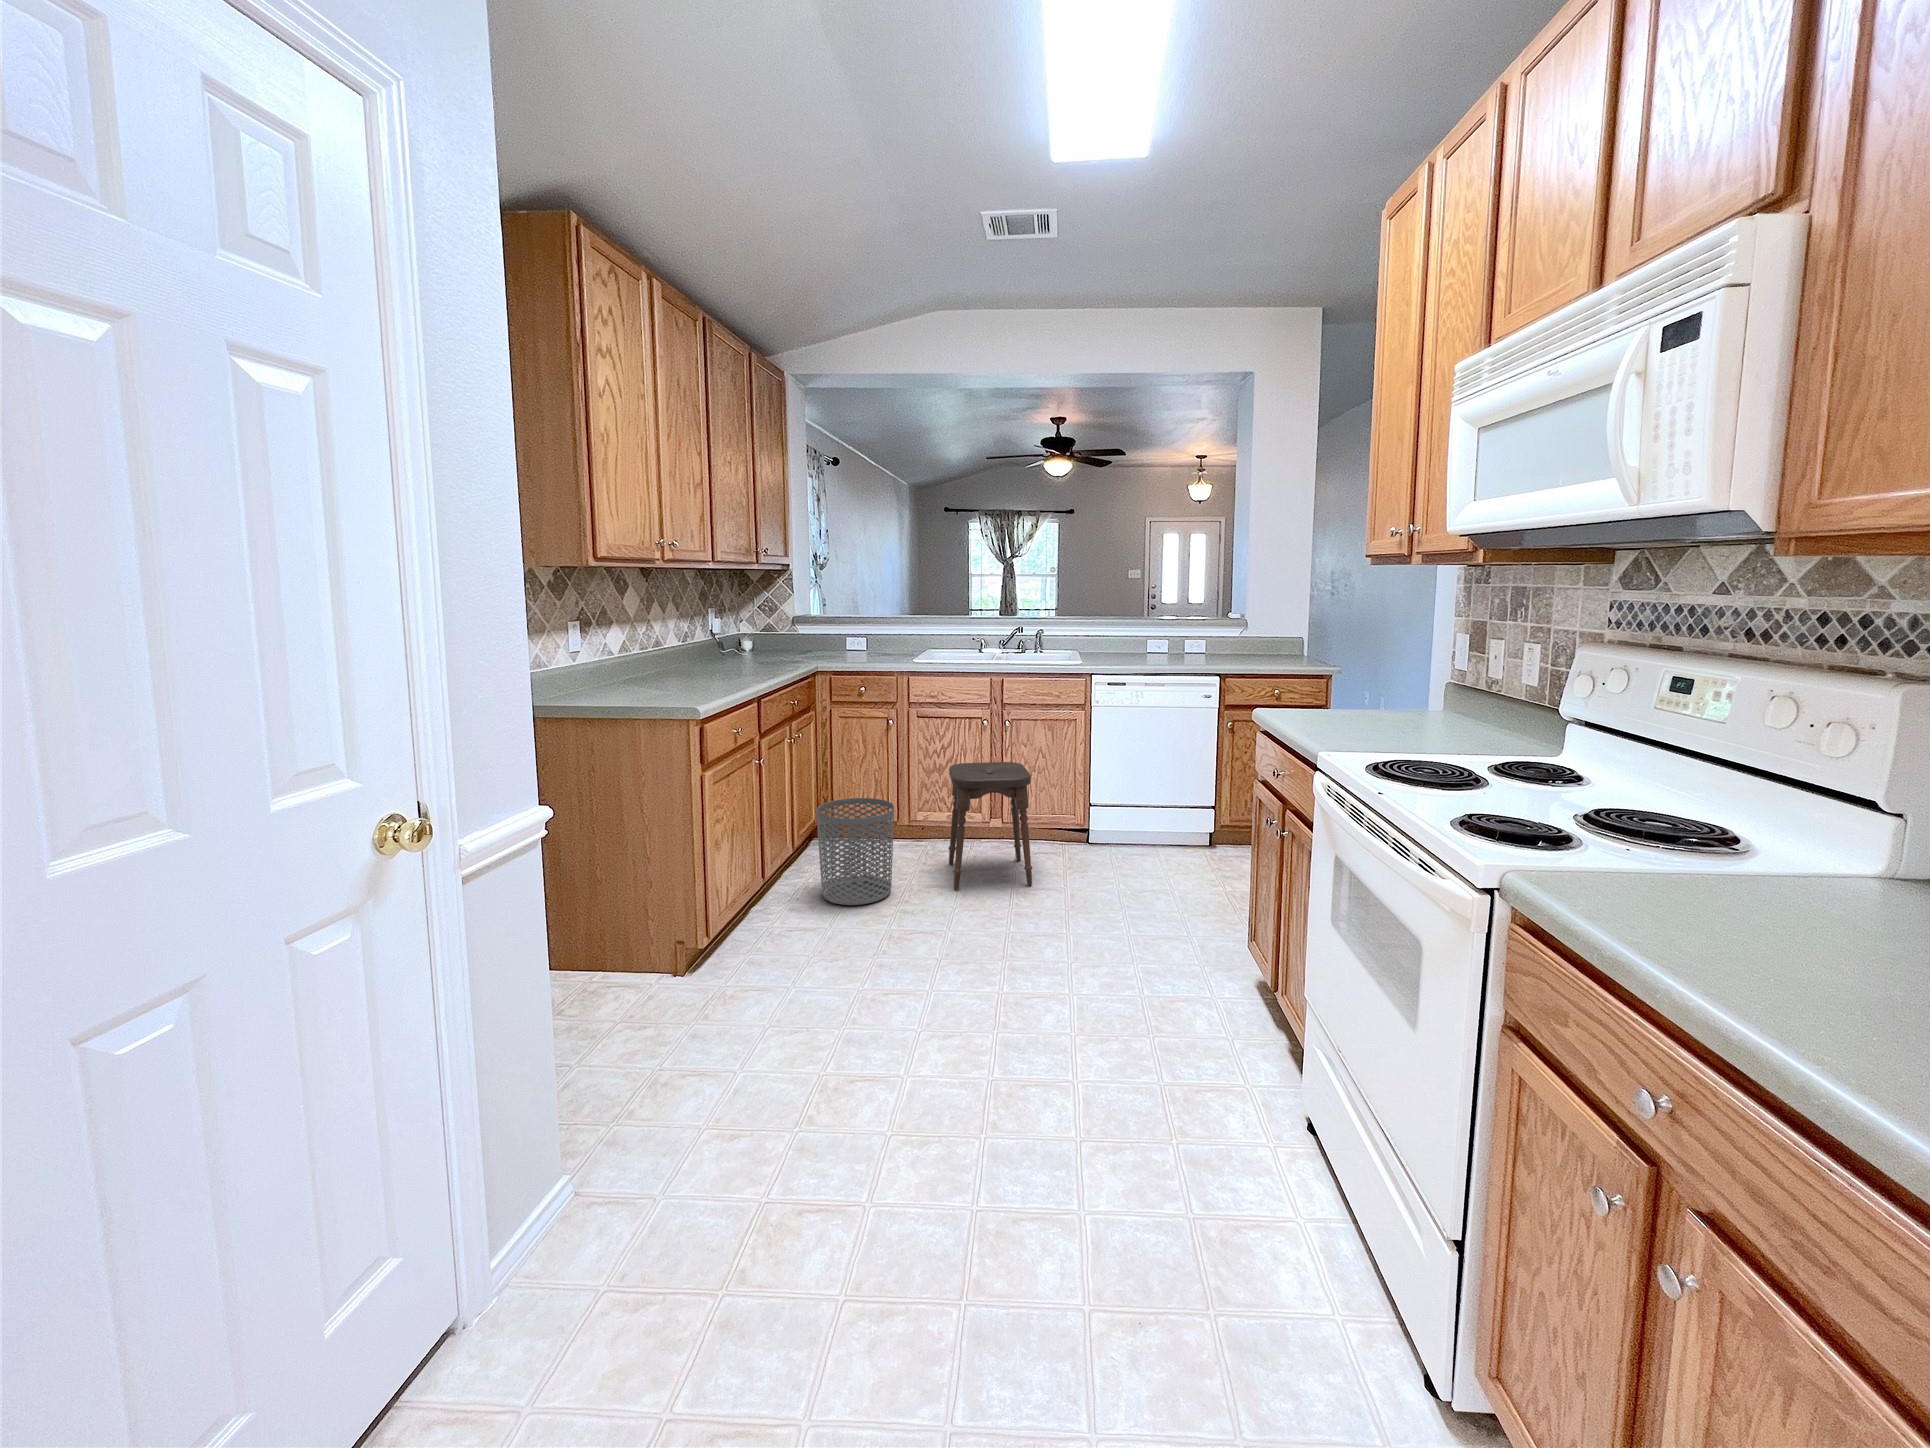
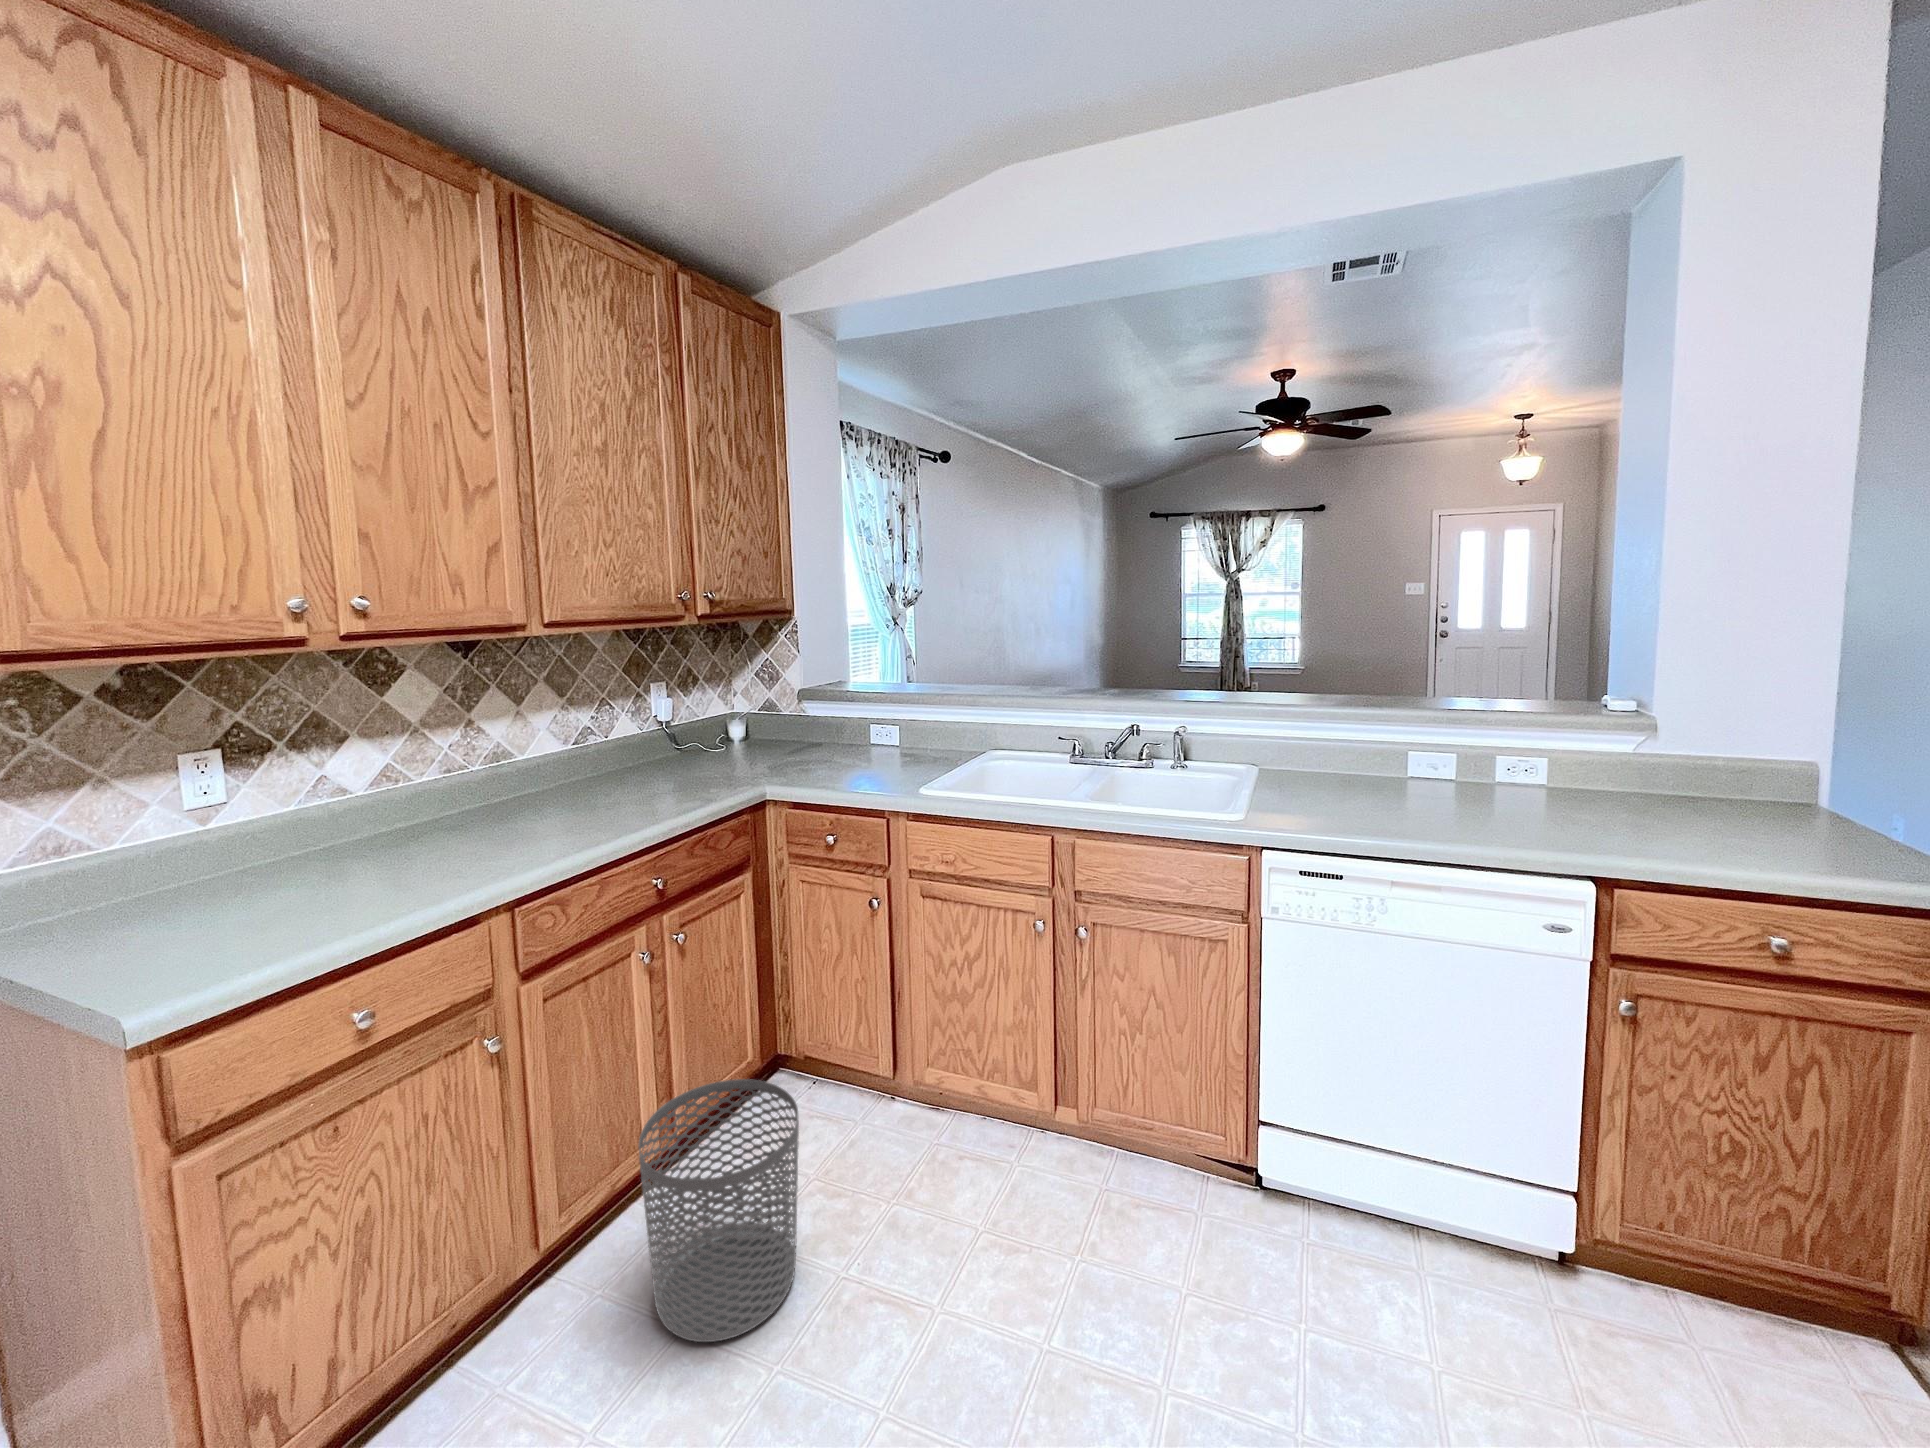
stool: present [948,762,1032,889] -> none [906,1023,1089,1360]

